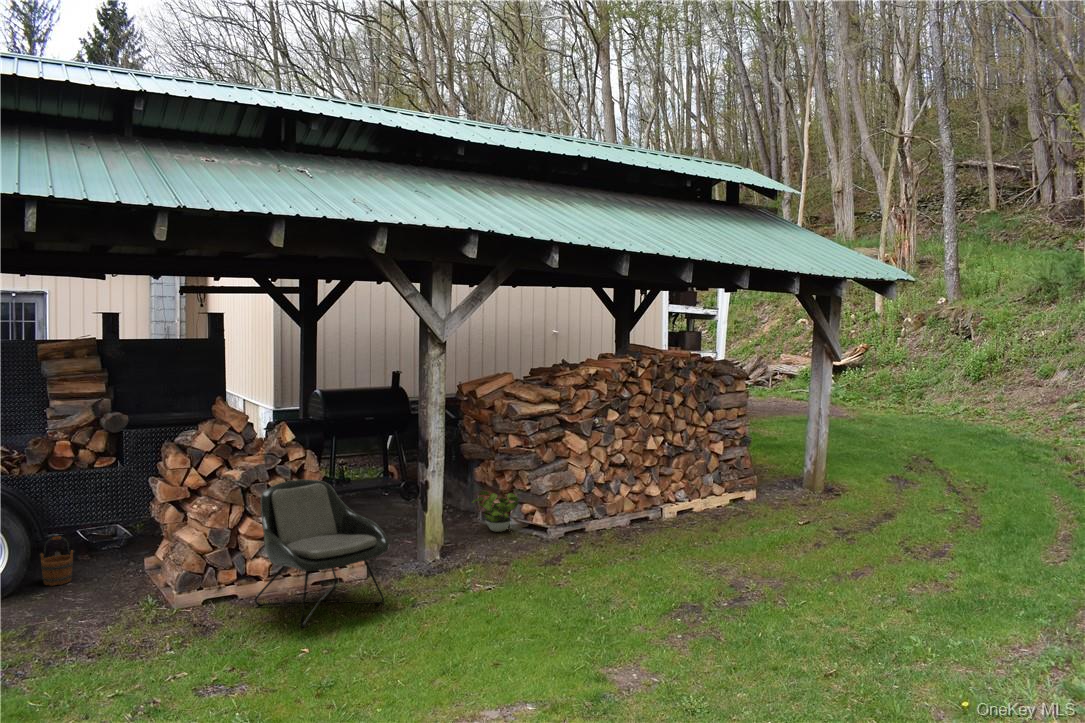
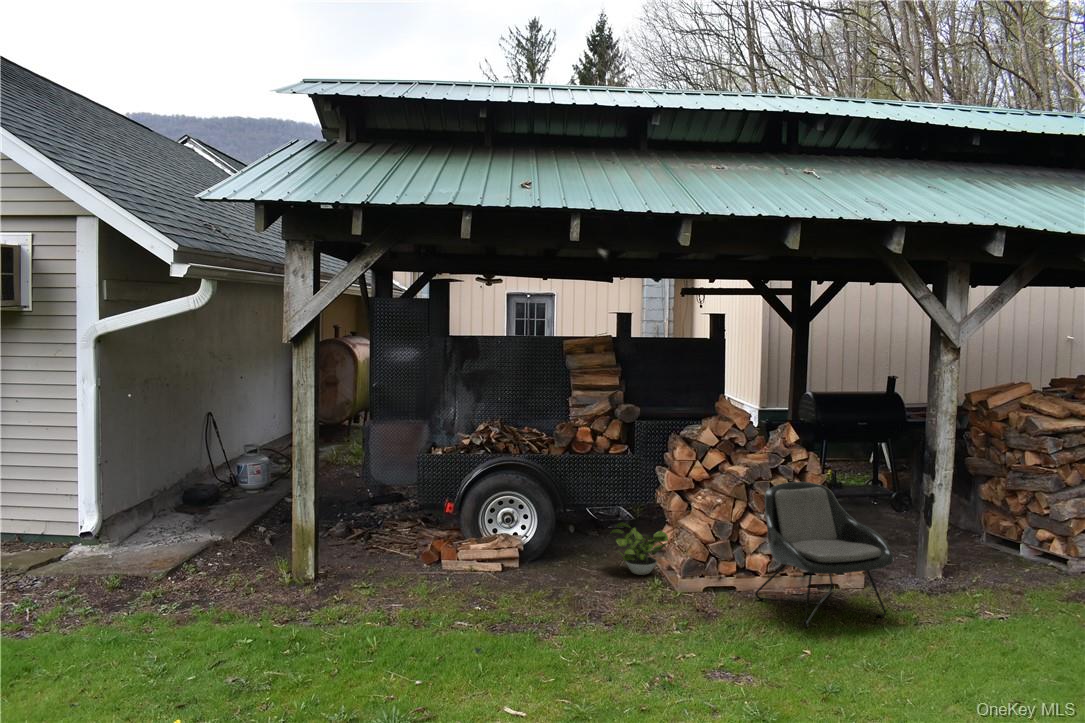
potted plant: present [472,491,519,532] -> present [610,523,669,575]
wooden bucket: present [40,536,74,586] -> none [566,511,593,554]

